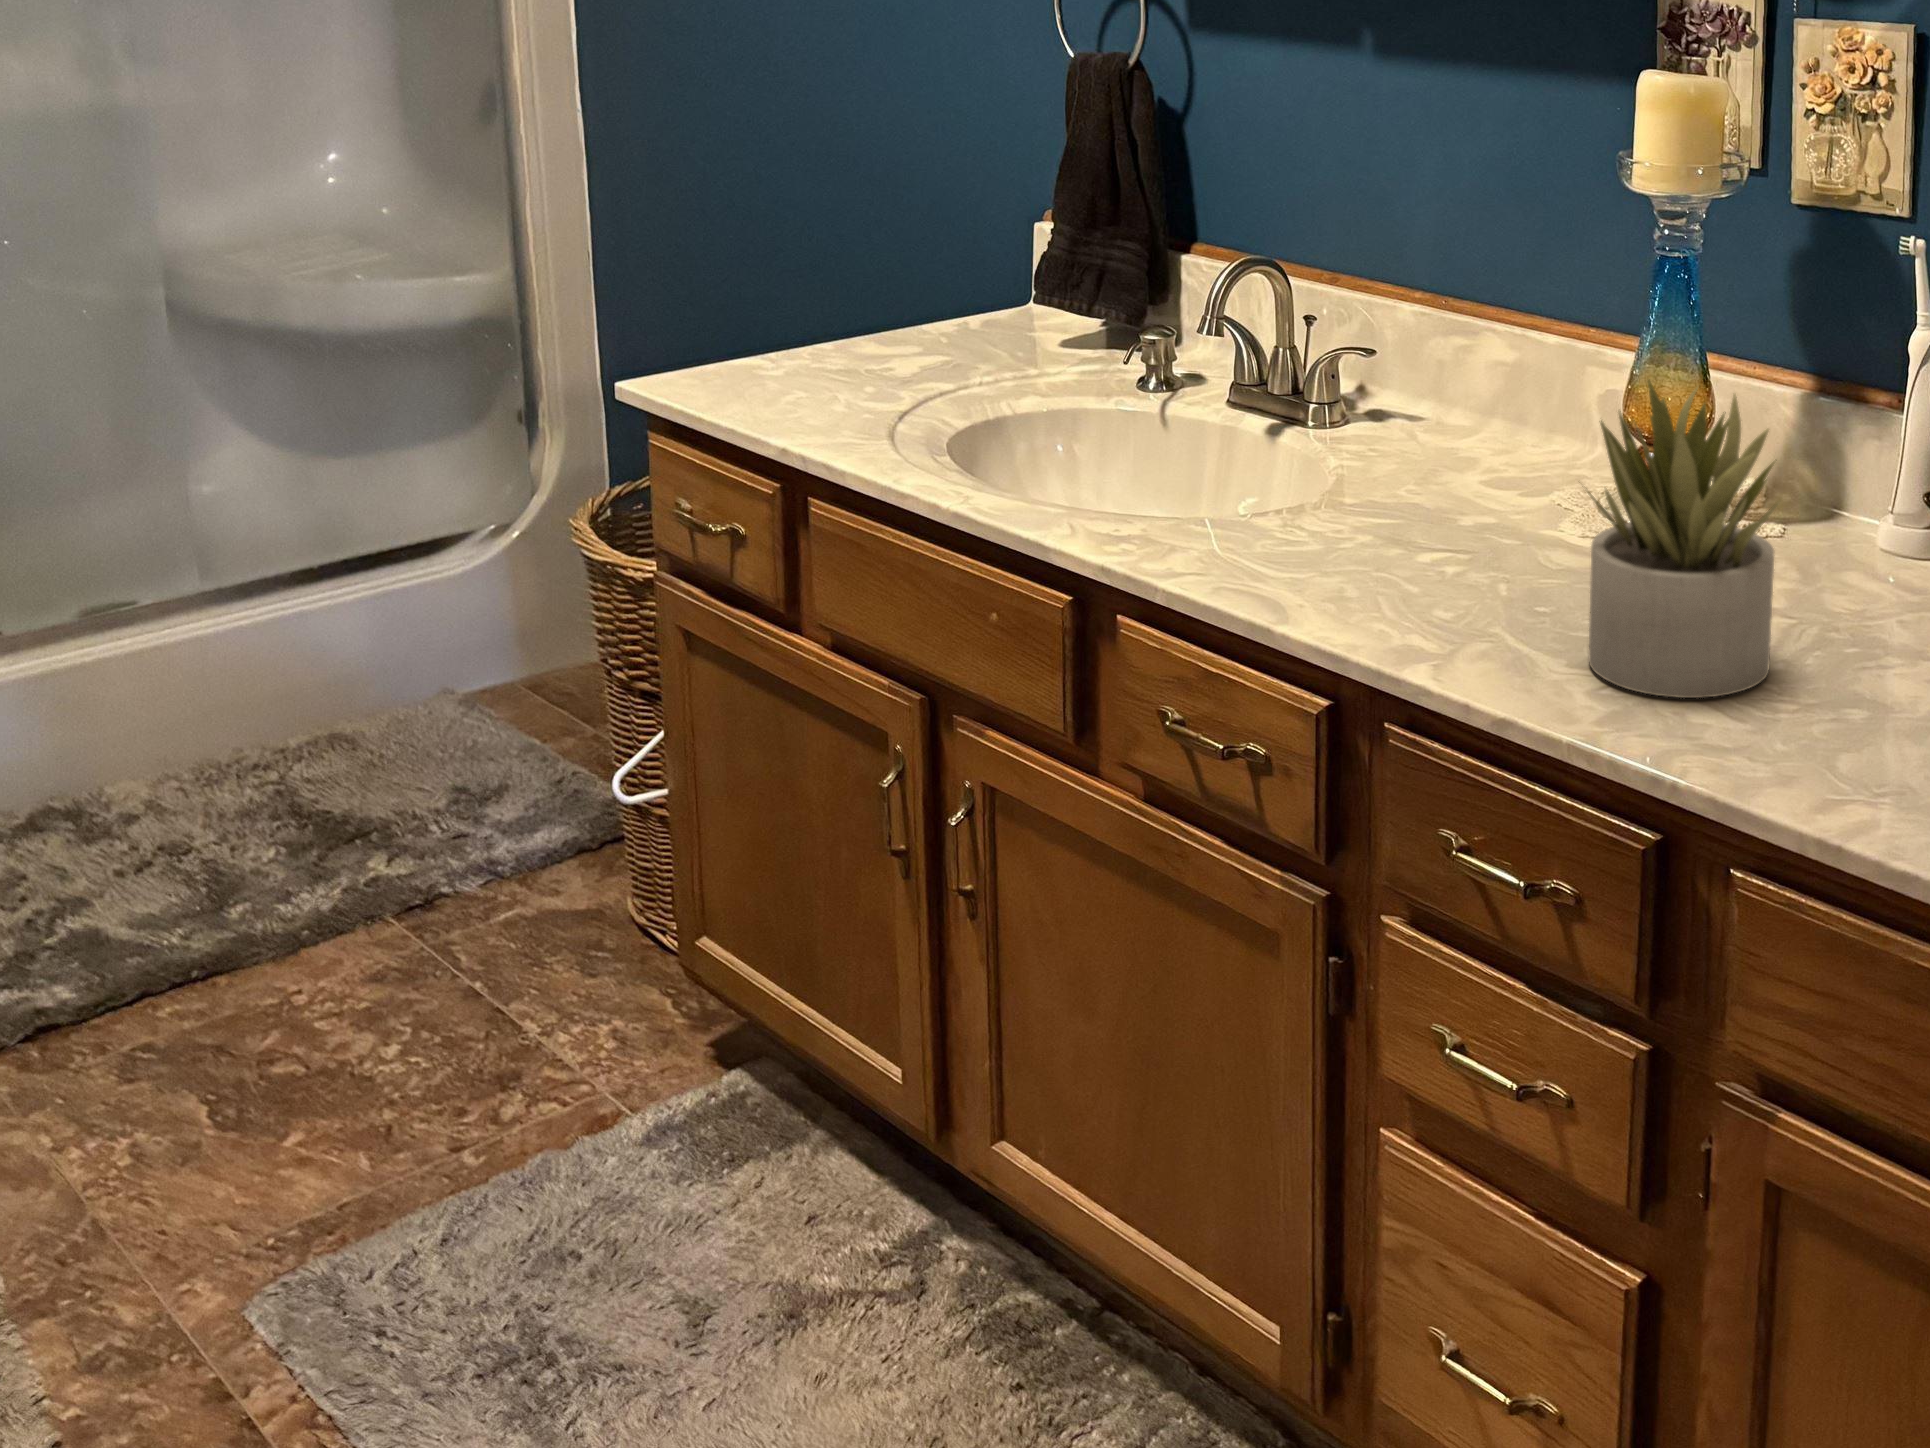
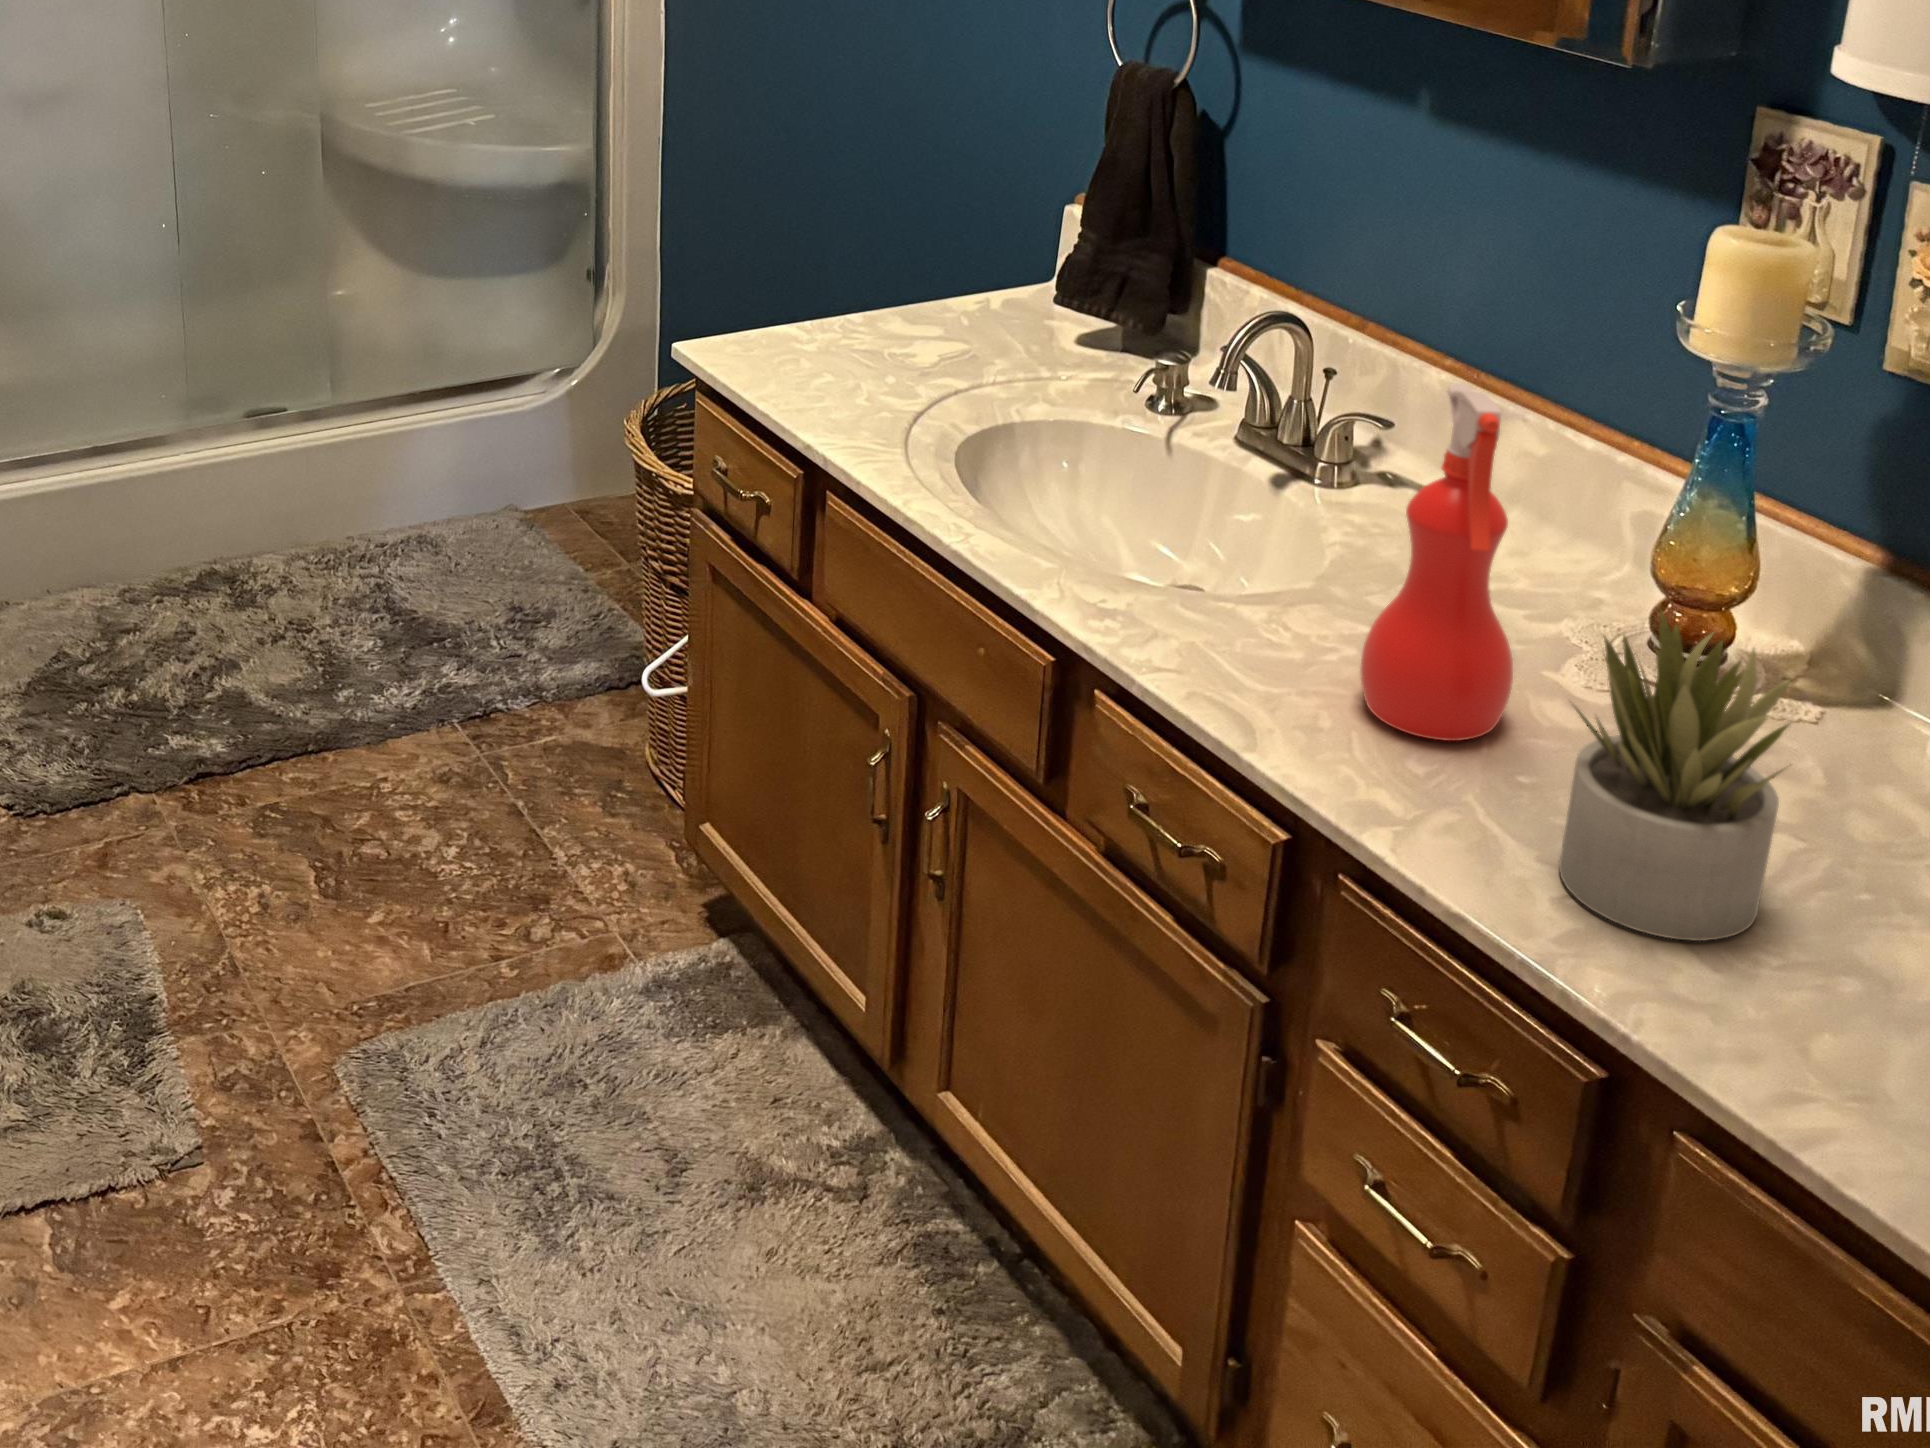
spray bottle: none [1376,222,1520,587] -> present [1360,384,1513,741]

